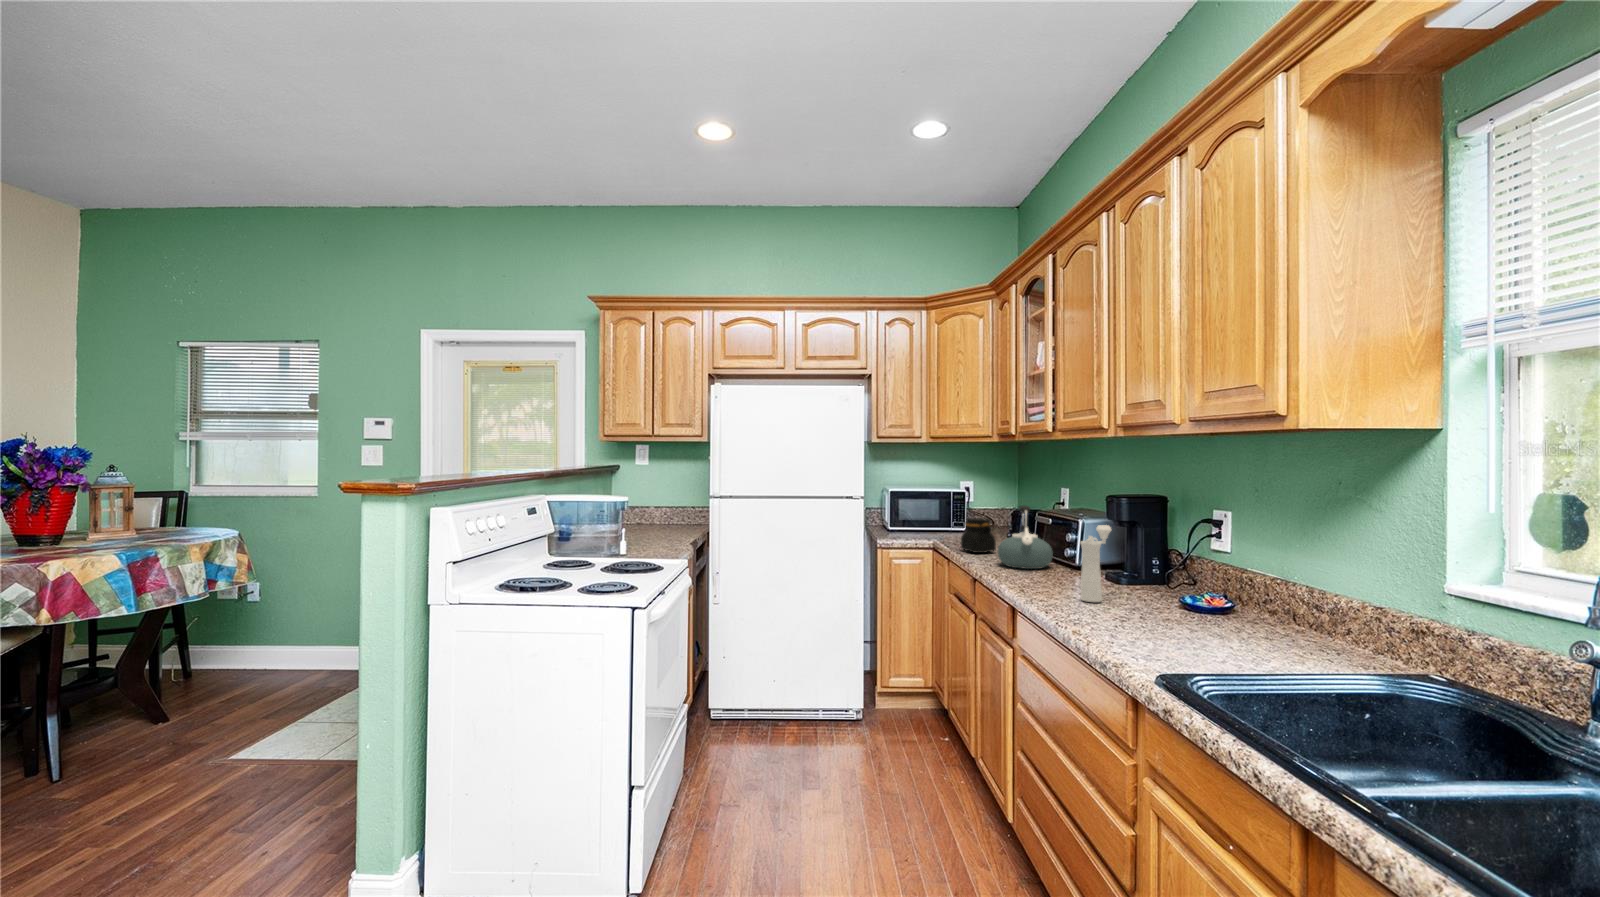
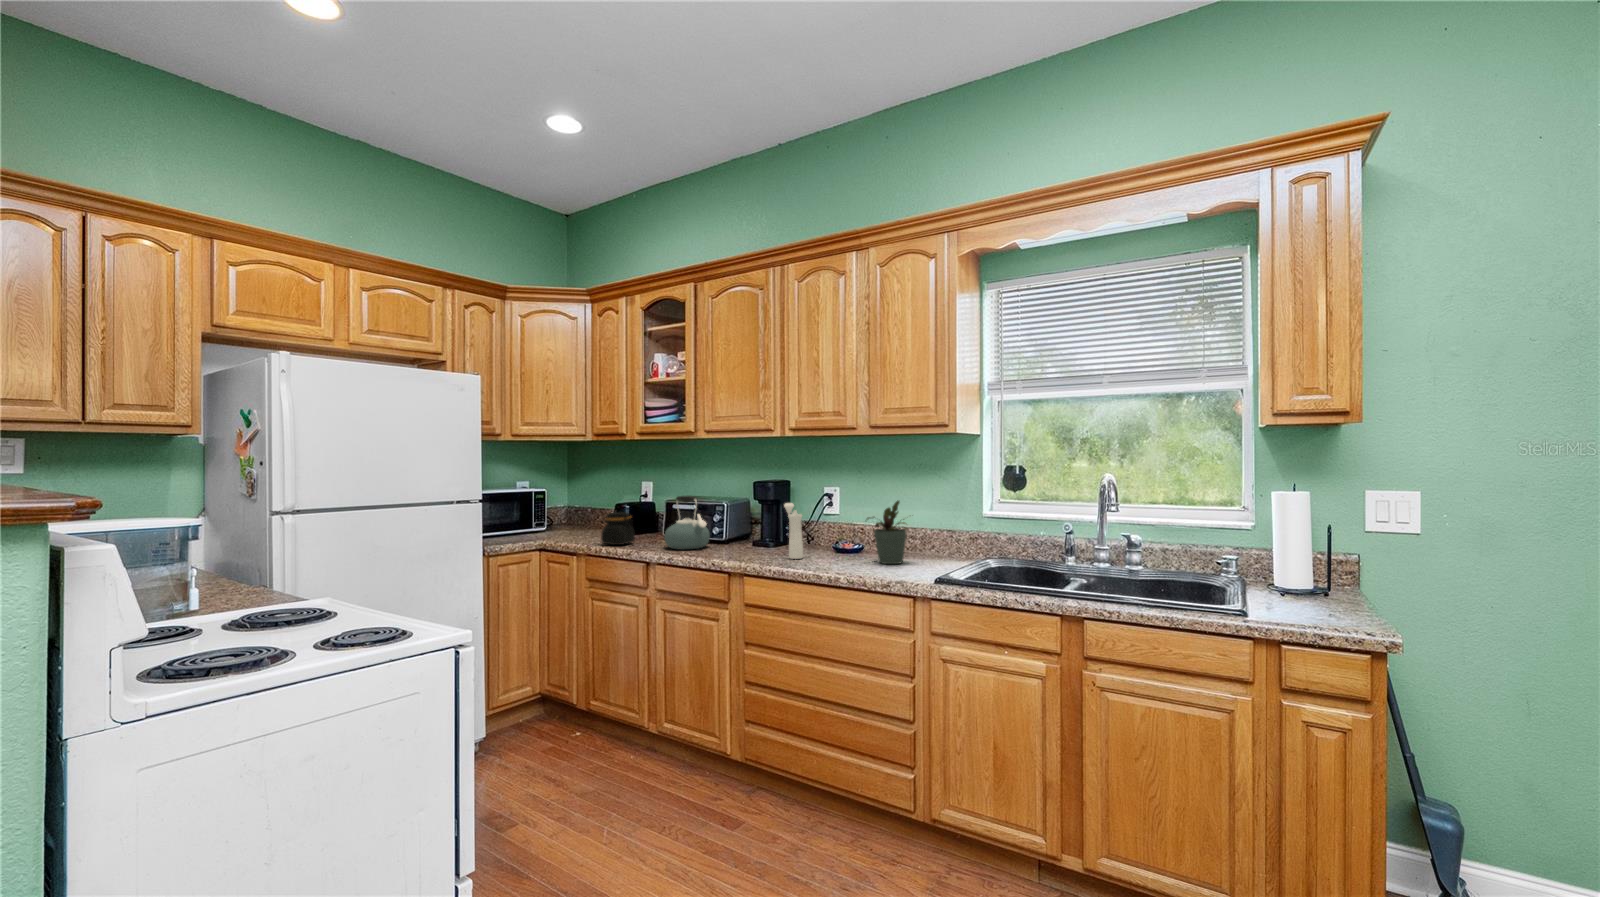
potted plant: none [1168,538,1252,642] -> present [867,500,906,564]

